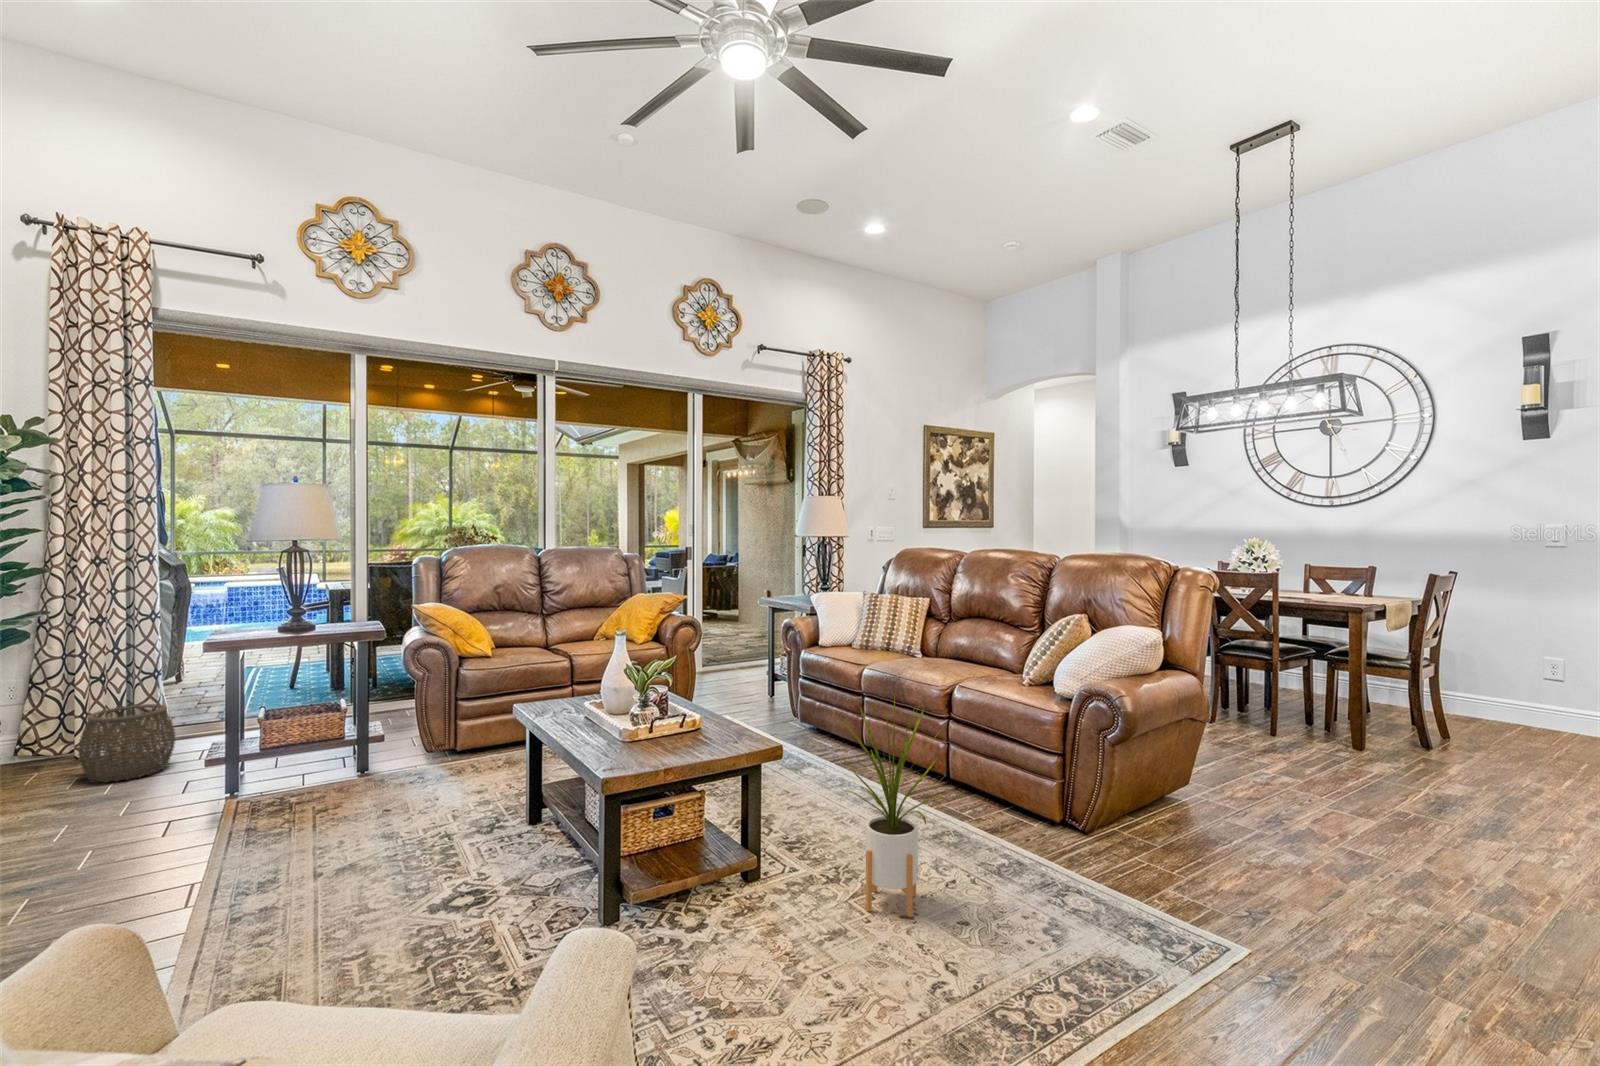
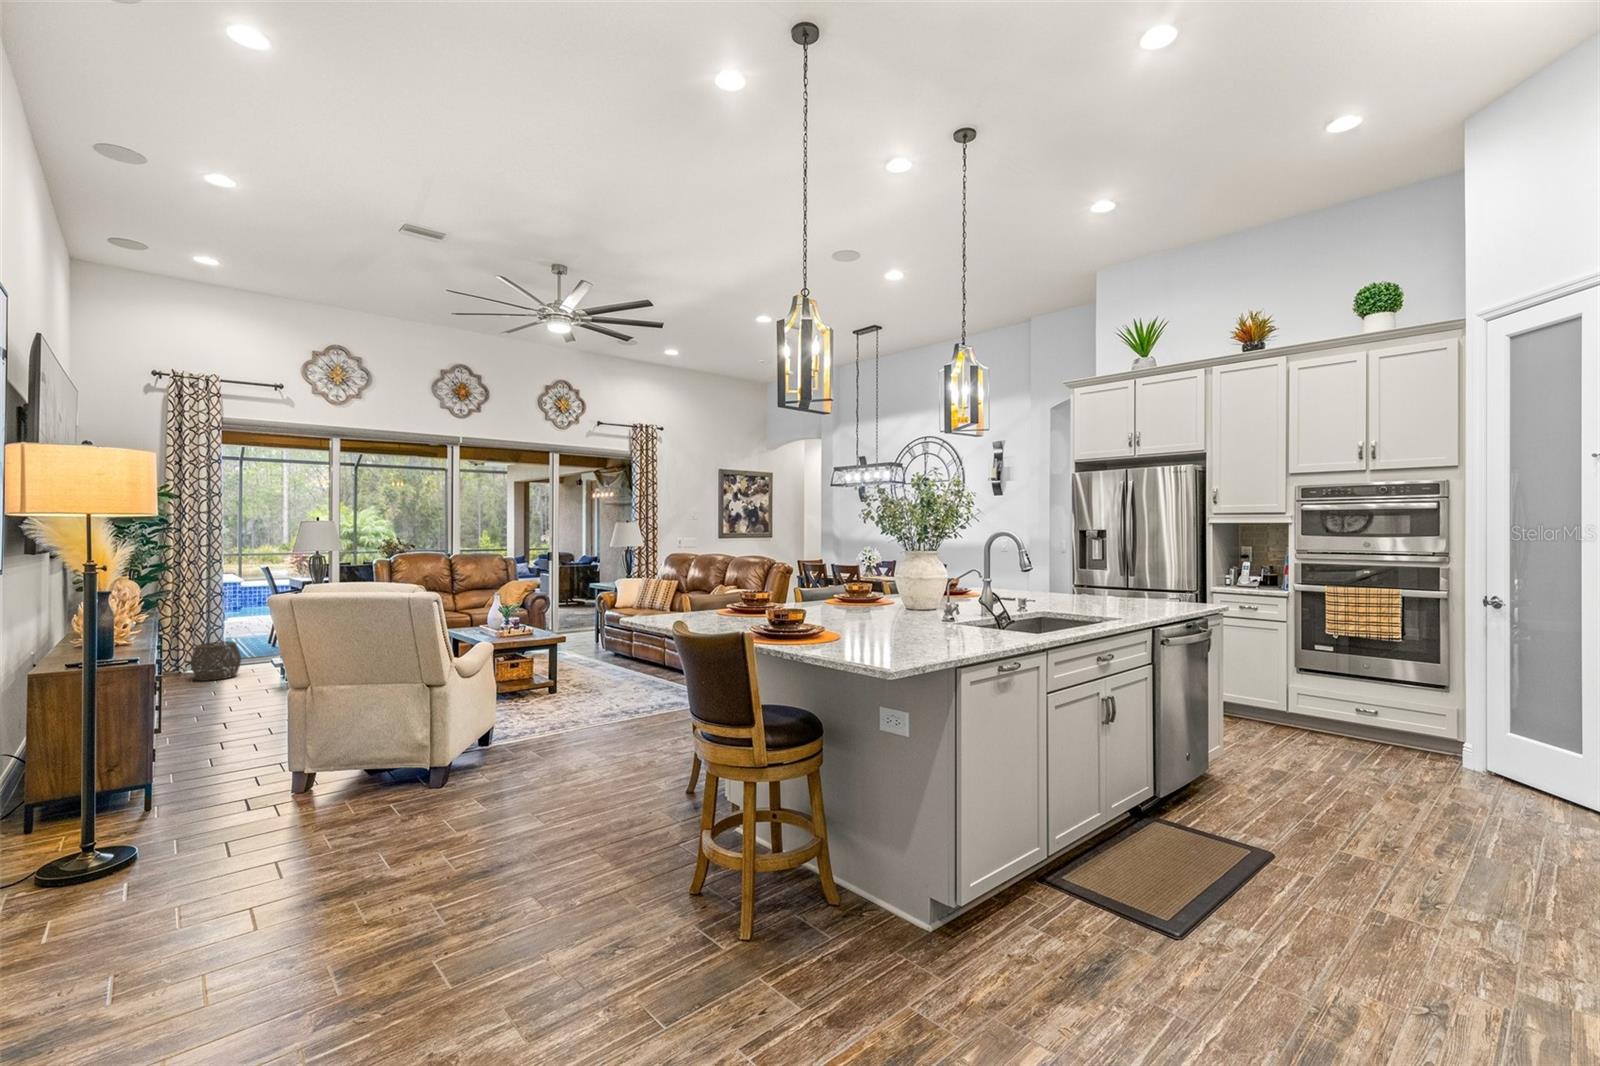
house plant: present [841,697,943,917] -> none [581,613,628,701]

